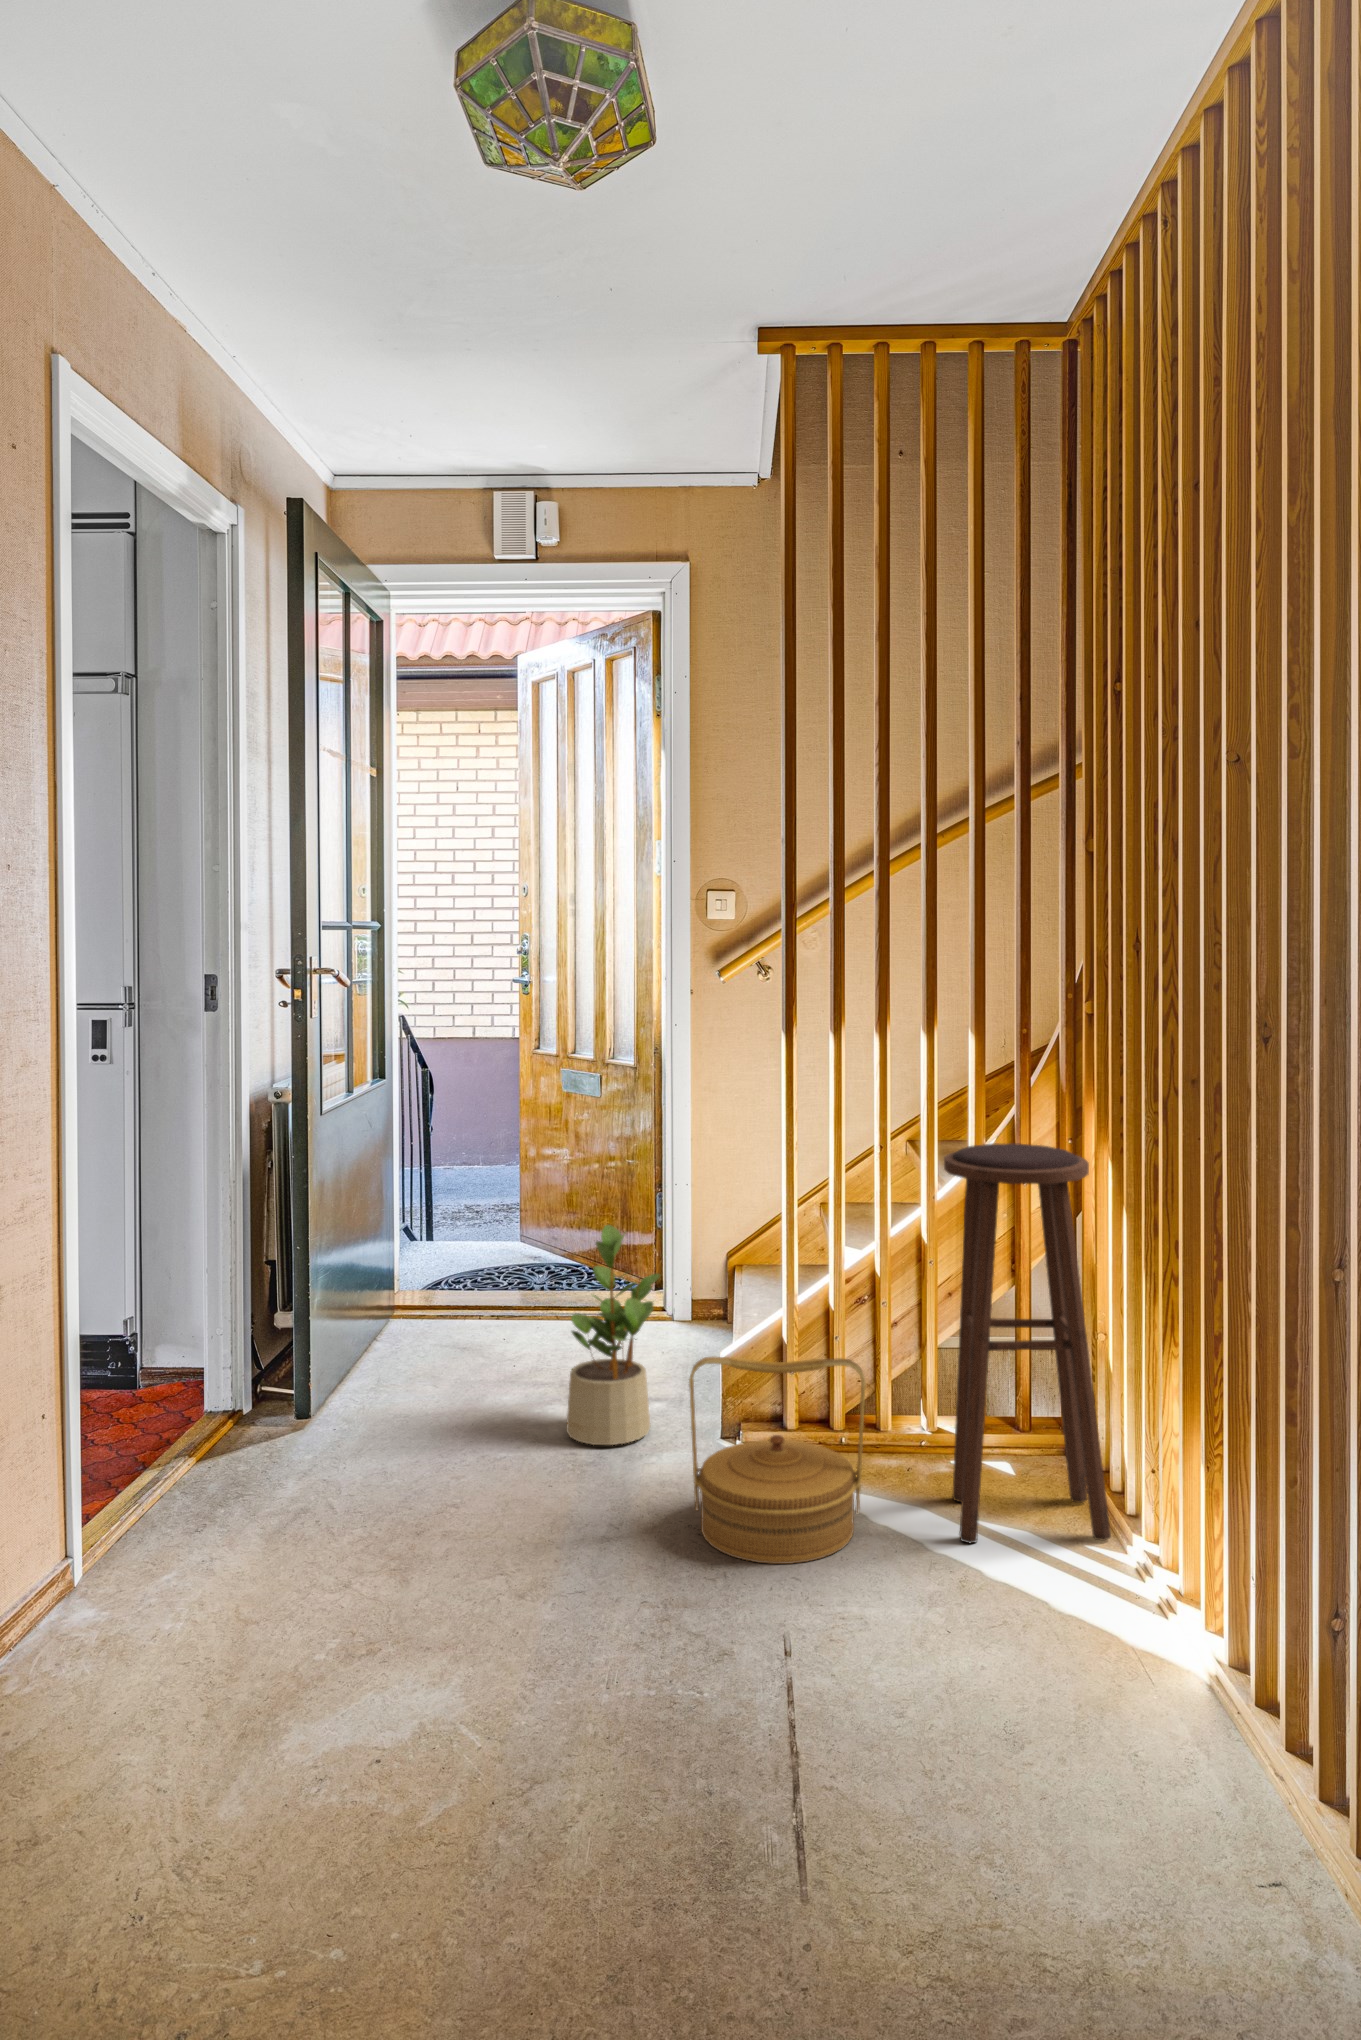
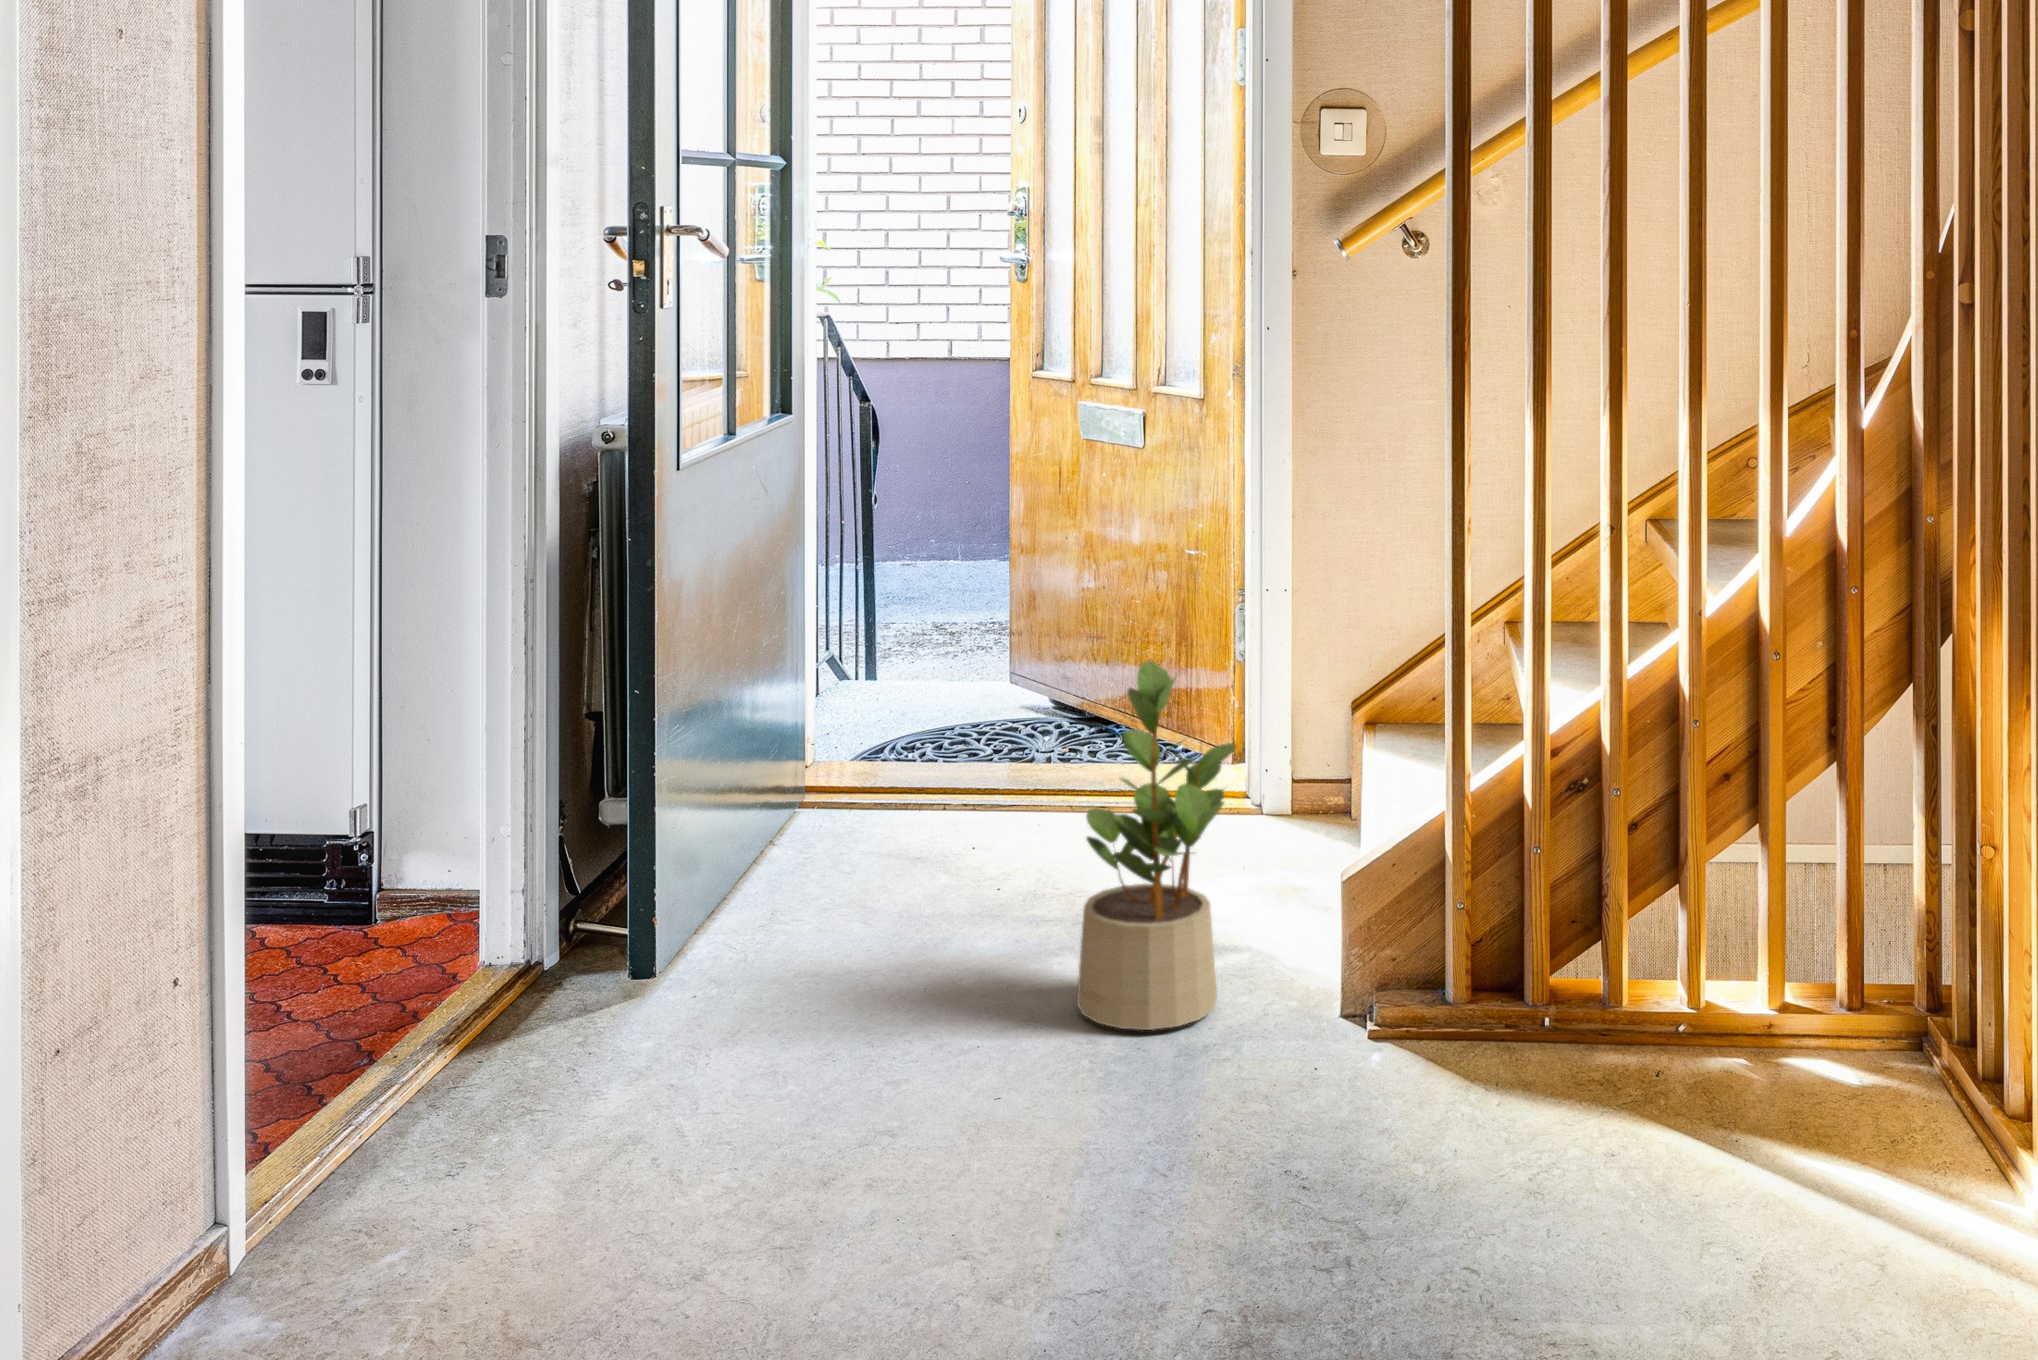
stool: present [944,1143,1111,1543] -> none [1722,532,2007,1218]
basket: present [689,1356,865,1564] -> none [1281,890,1584,1250]

